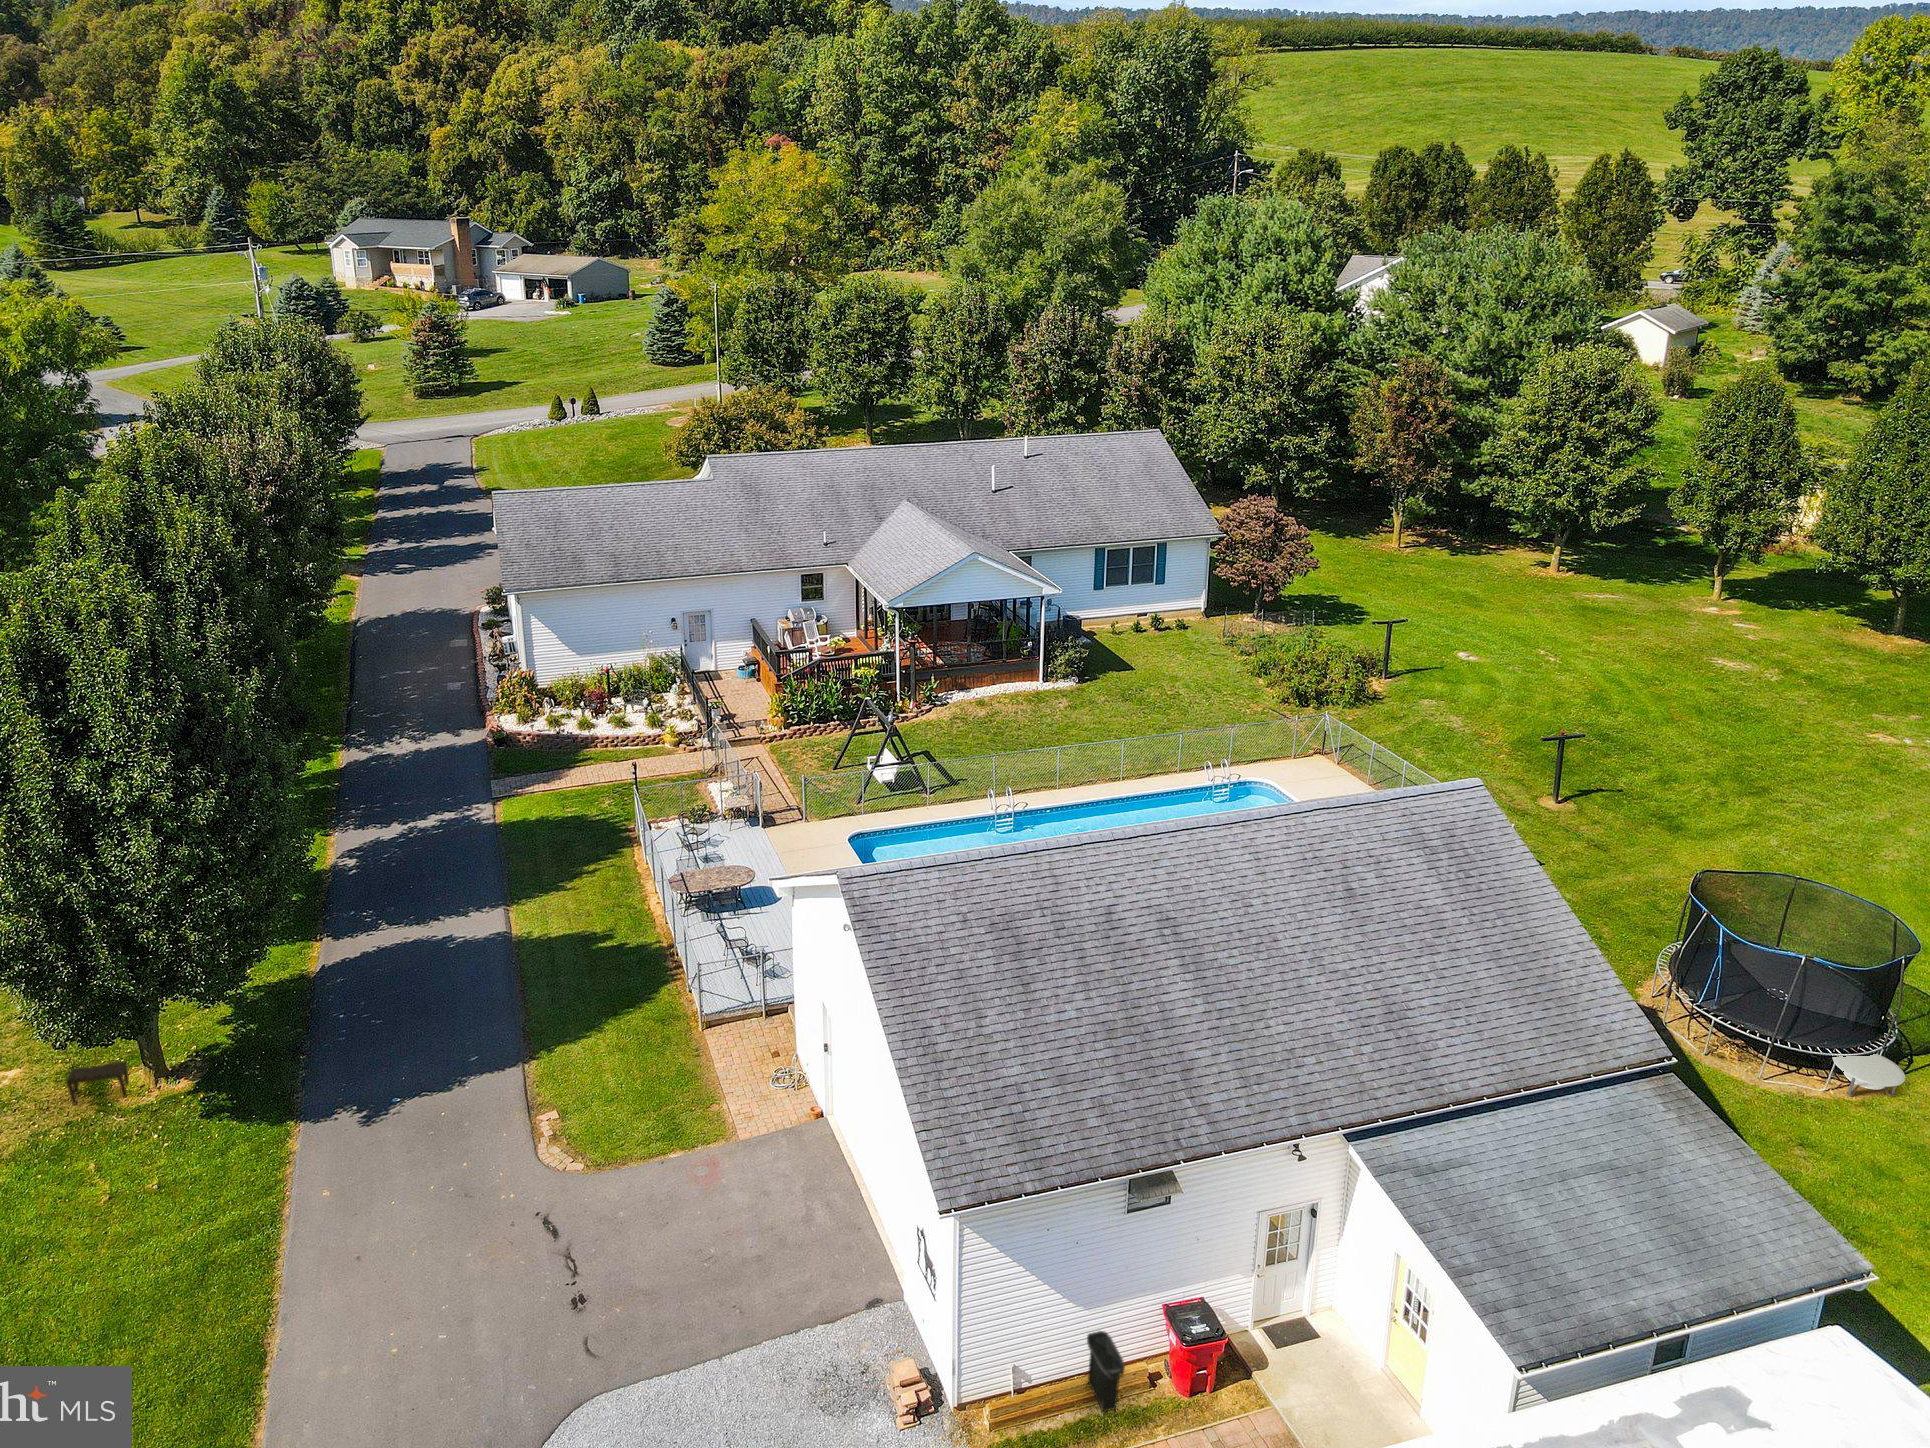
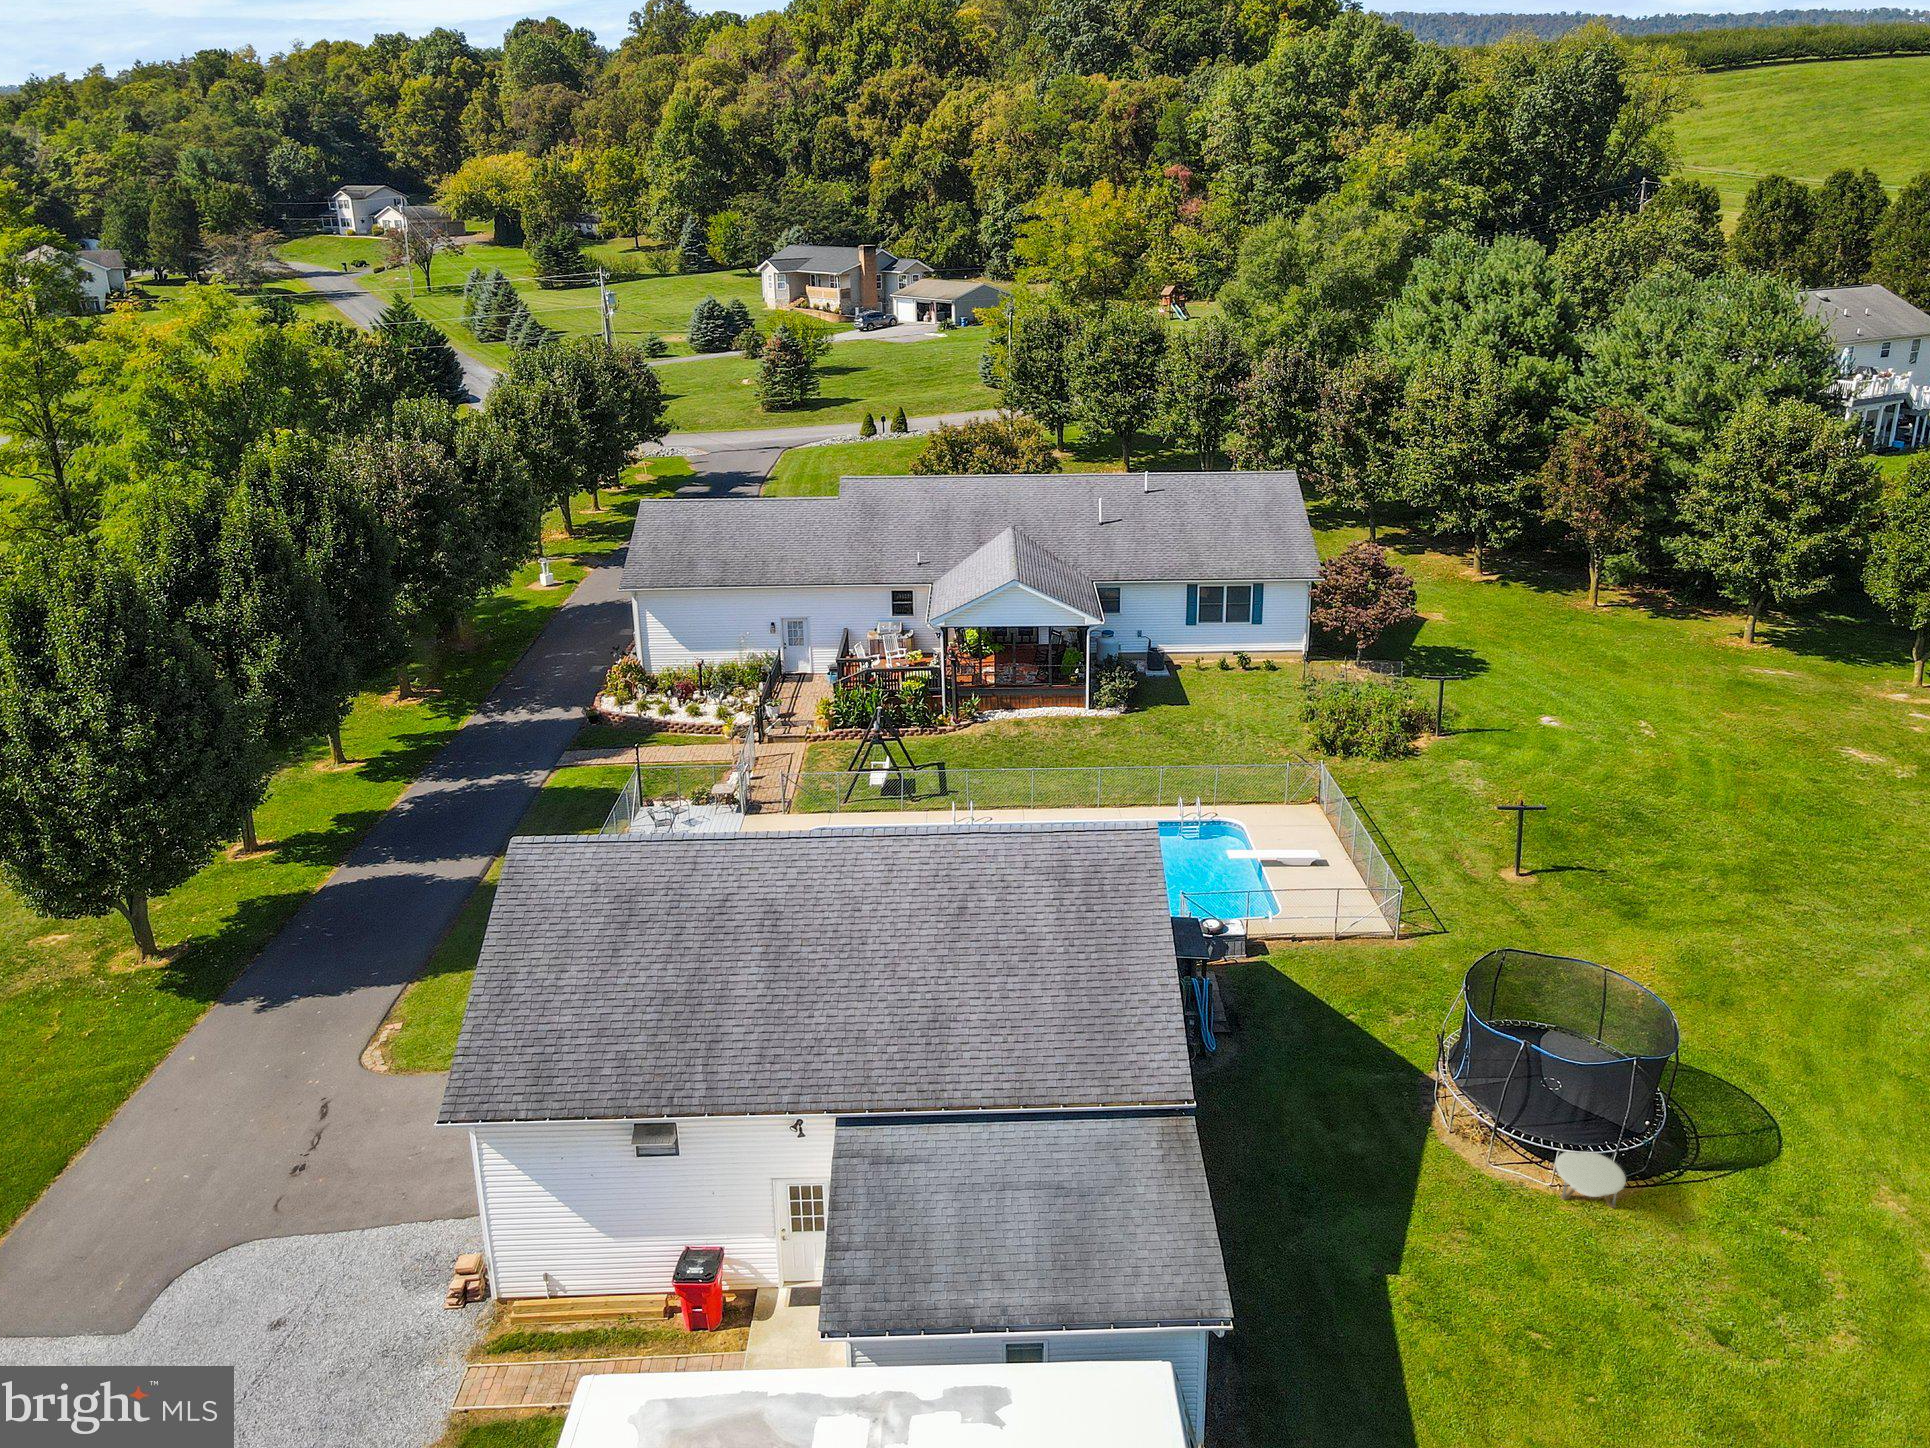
bench: present [66,1061,129,1104] -> none [87,933,139,961]
trash can: present [1087,1331,1125,1411] -> none [595,1257,627,1327]

